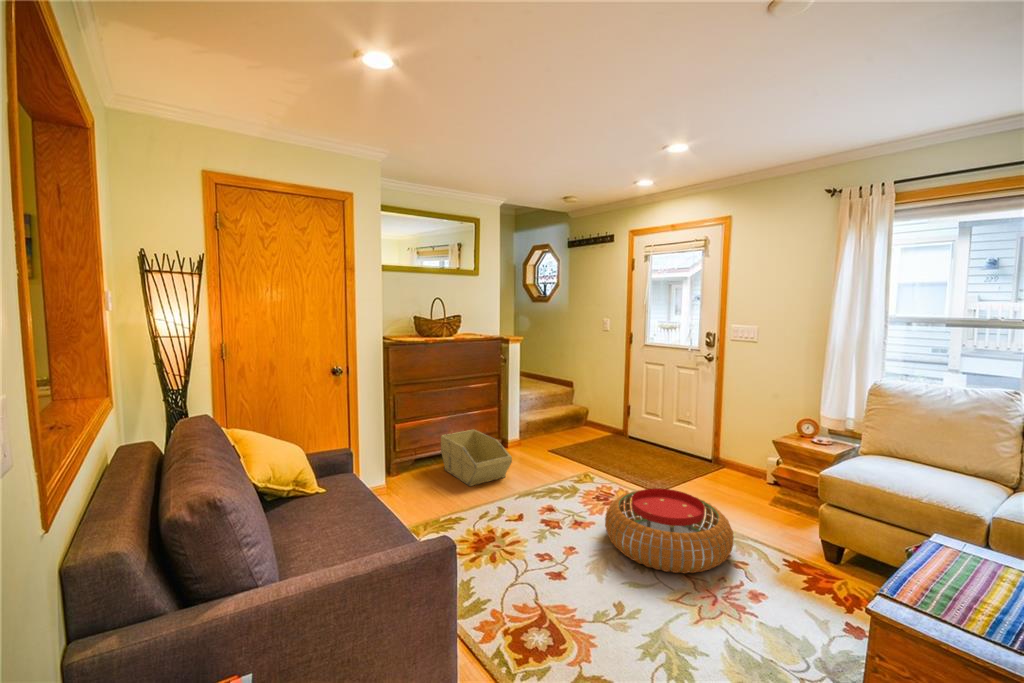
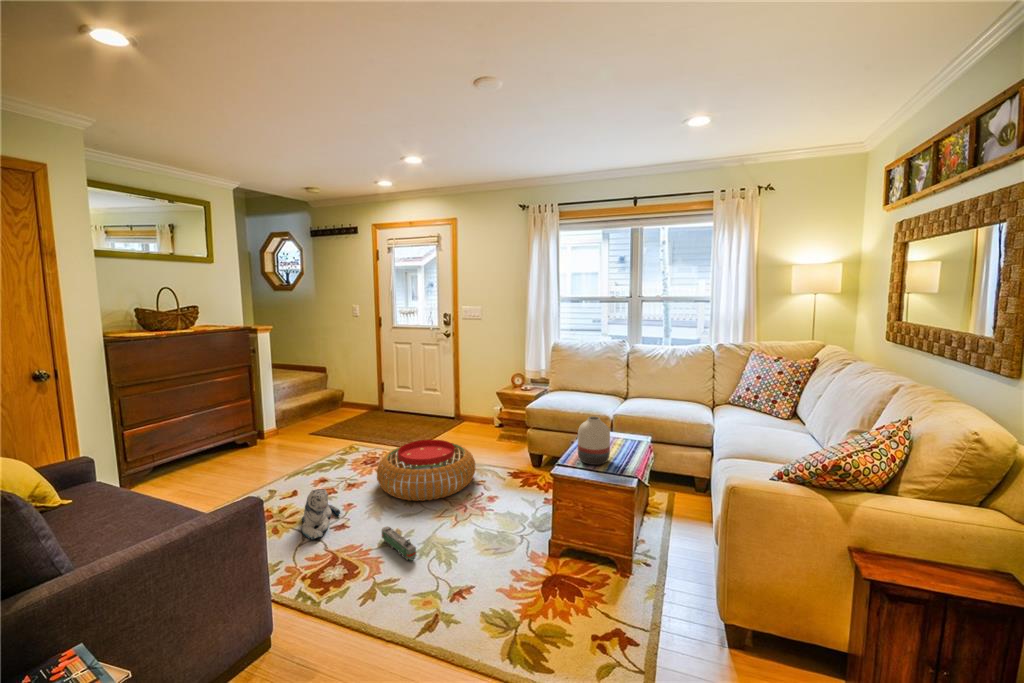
storage bin: present [441,430,512,486] -> none [183,424,276,480]
plush toy: none [518,524,560,582] -> present [301,489,340,540]
vase: none [921,528,1000,621] -> present [578,416,610,465]
toy train: none [599,595,638,655] -> present [382,526,416,560]

